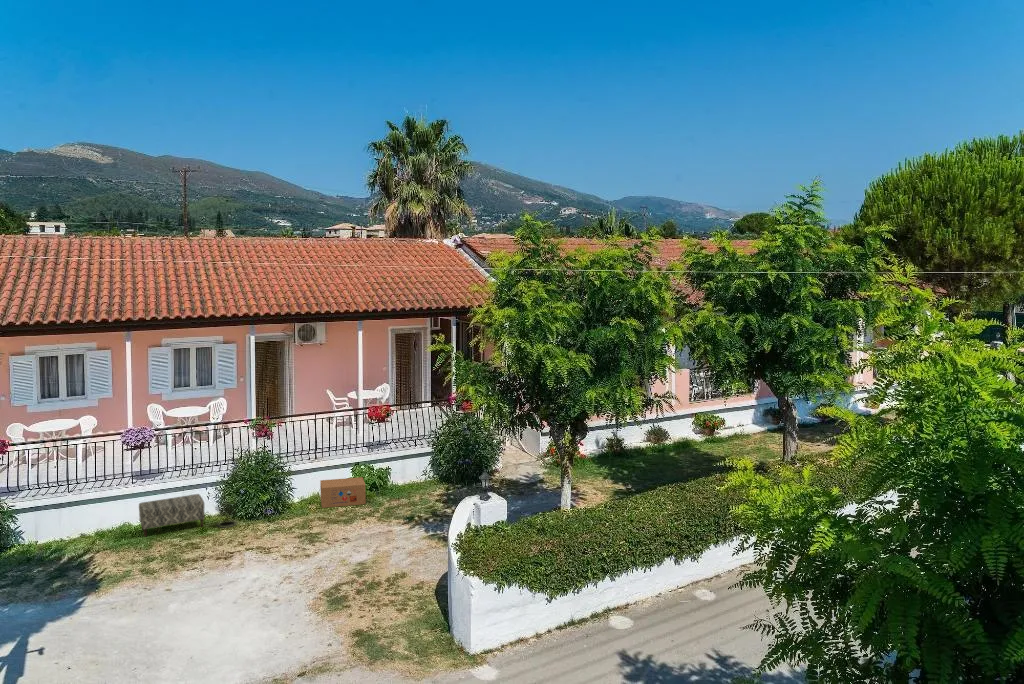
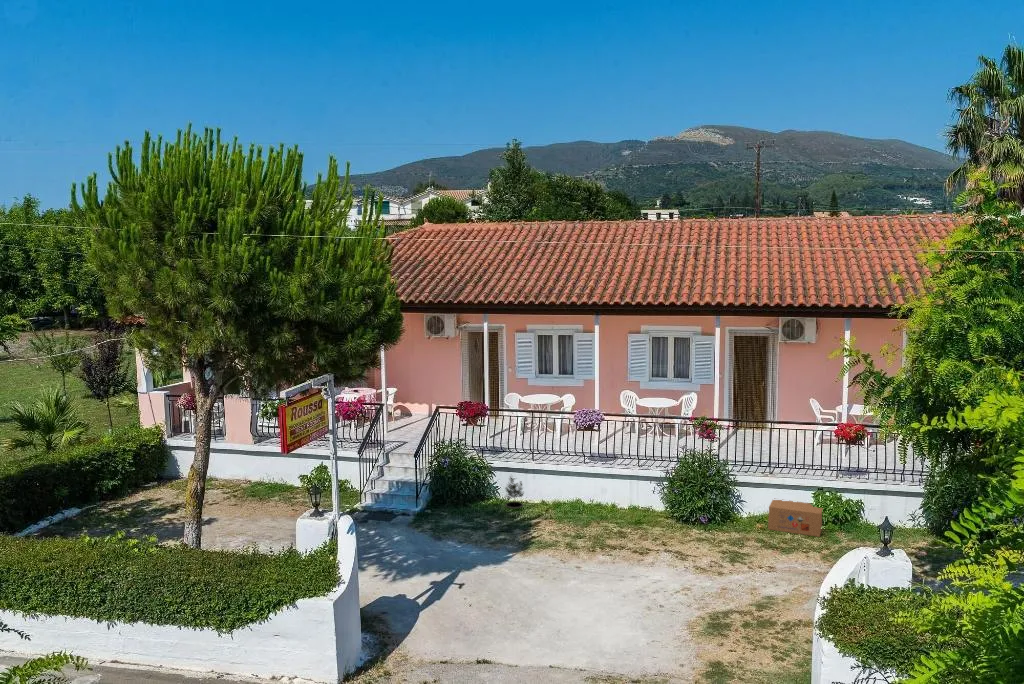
bench: present [139,494,205,537] -> none [586,483,644,519]
potted tree: present [216,496,236,528] -> present [505,477,524,508]

